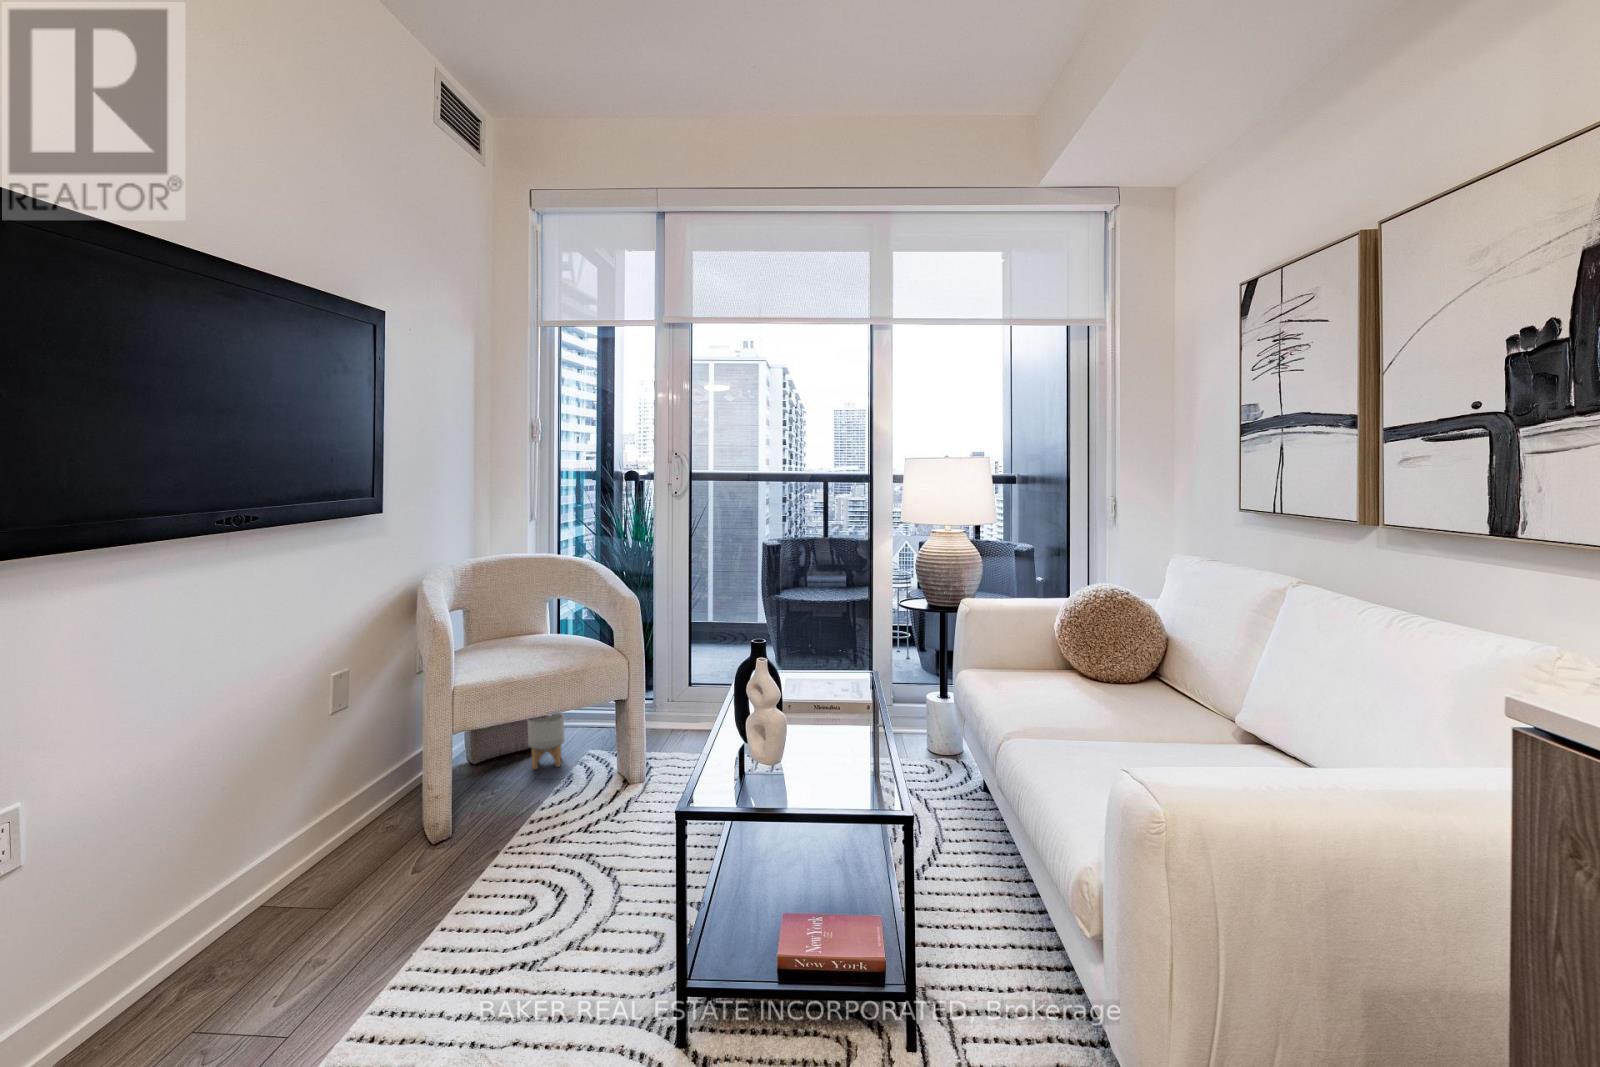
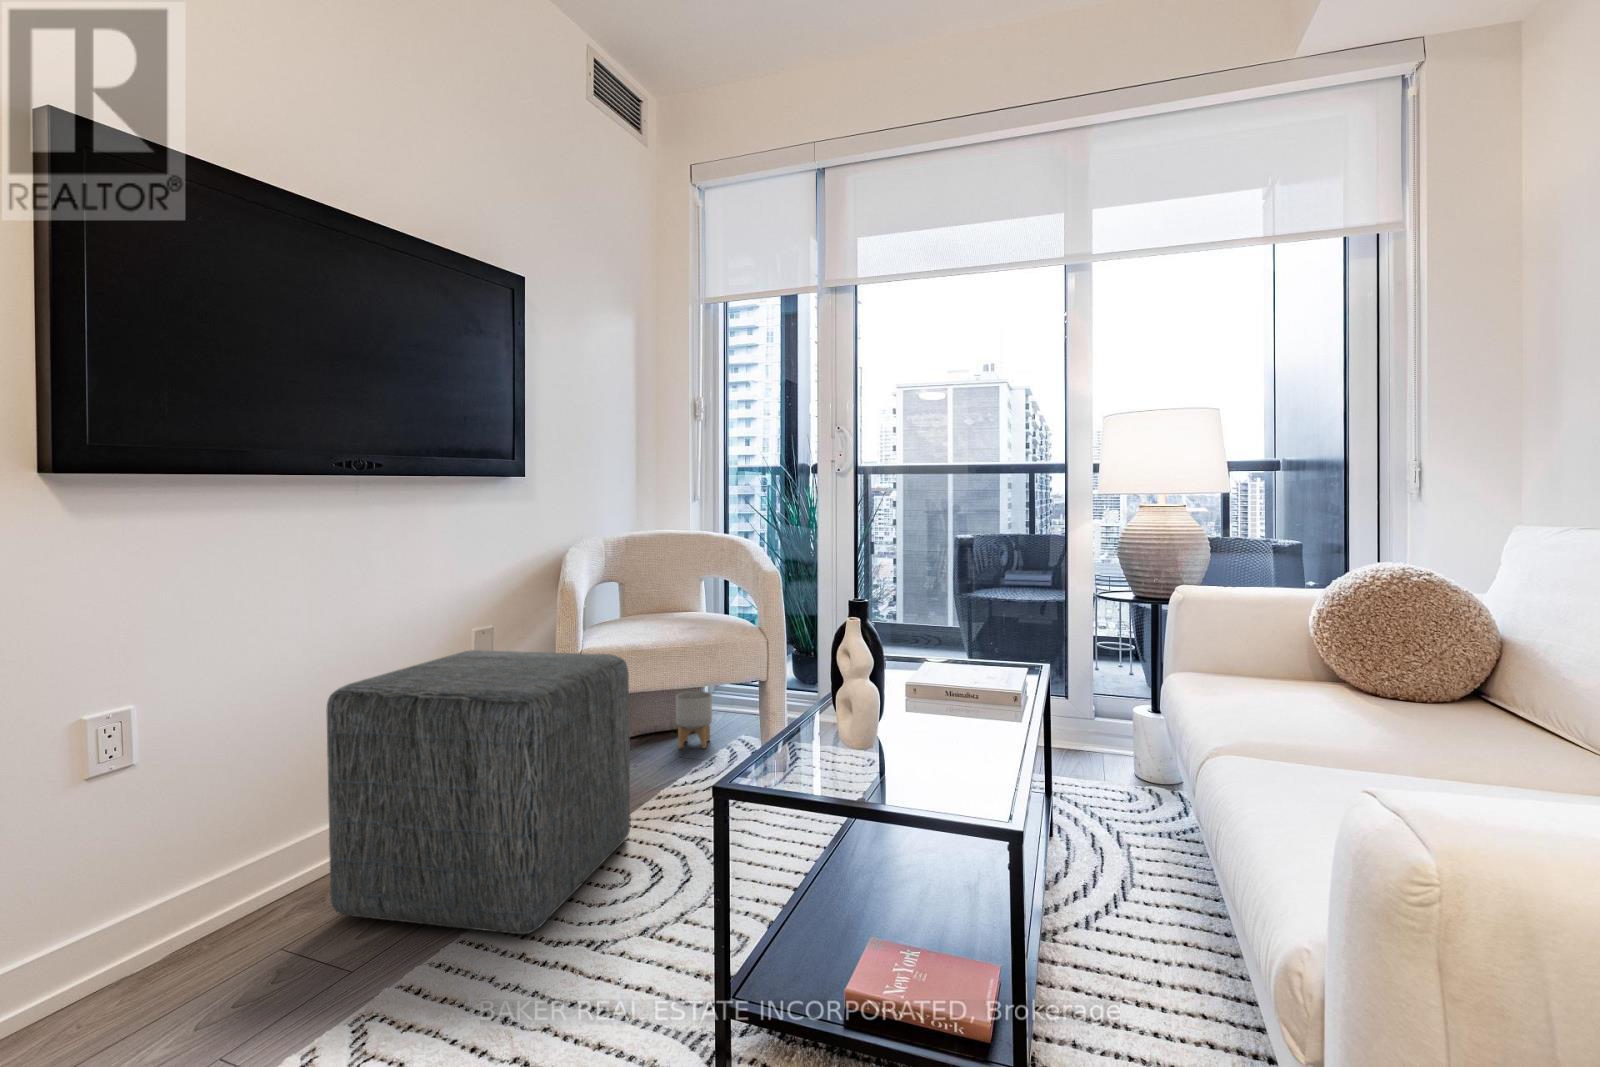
ottoman: none [221,698,521,987] -> present [327,650,630,934]

